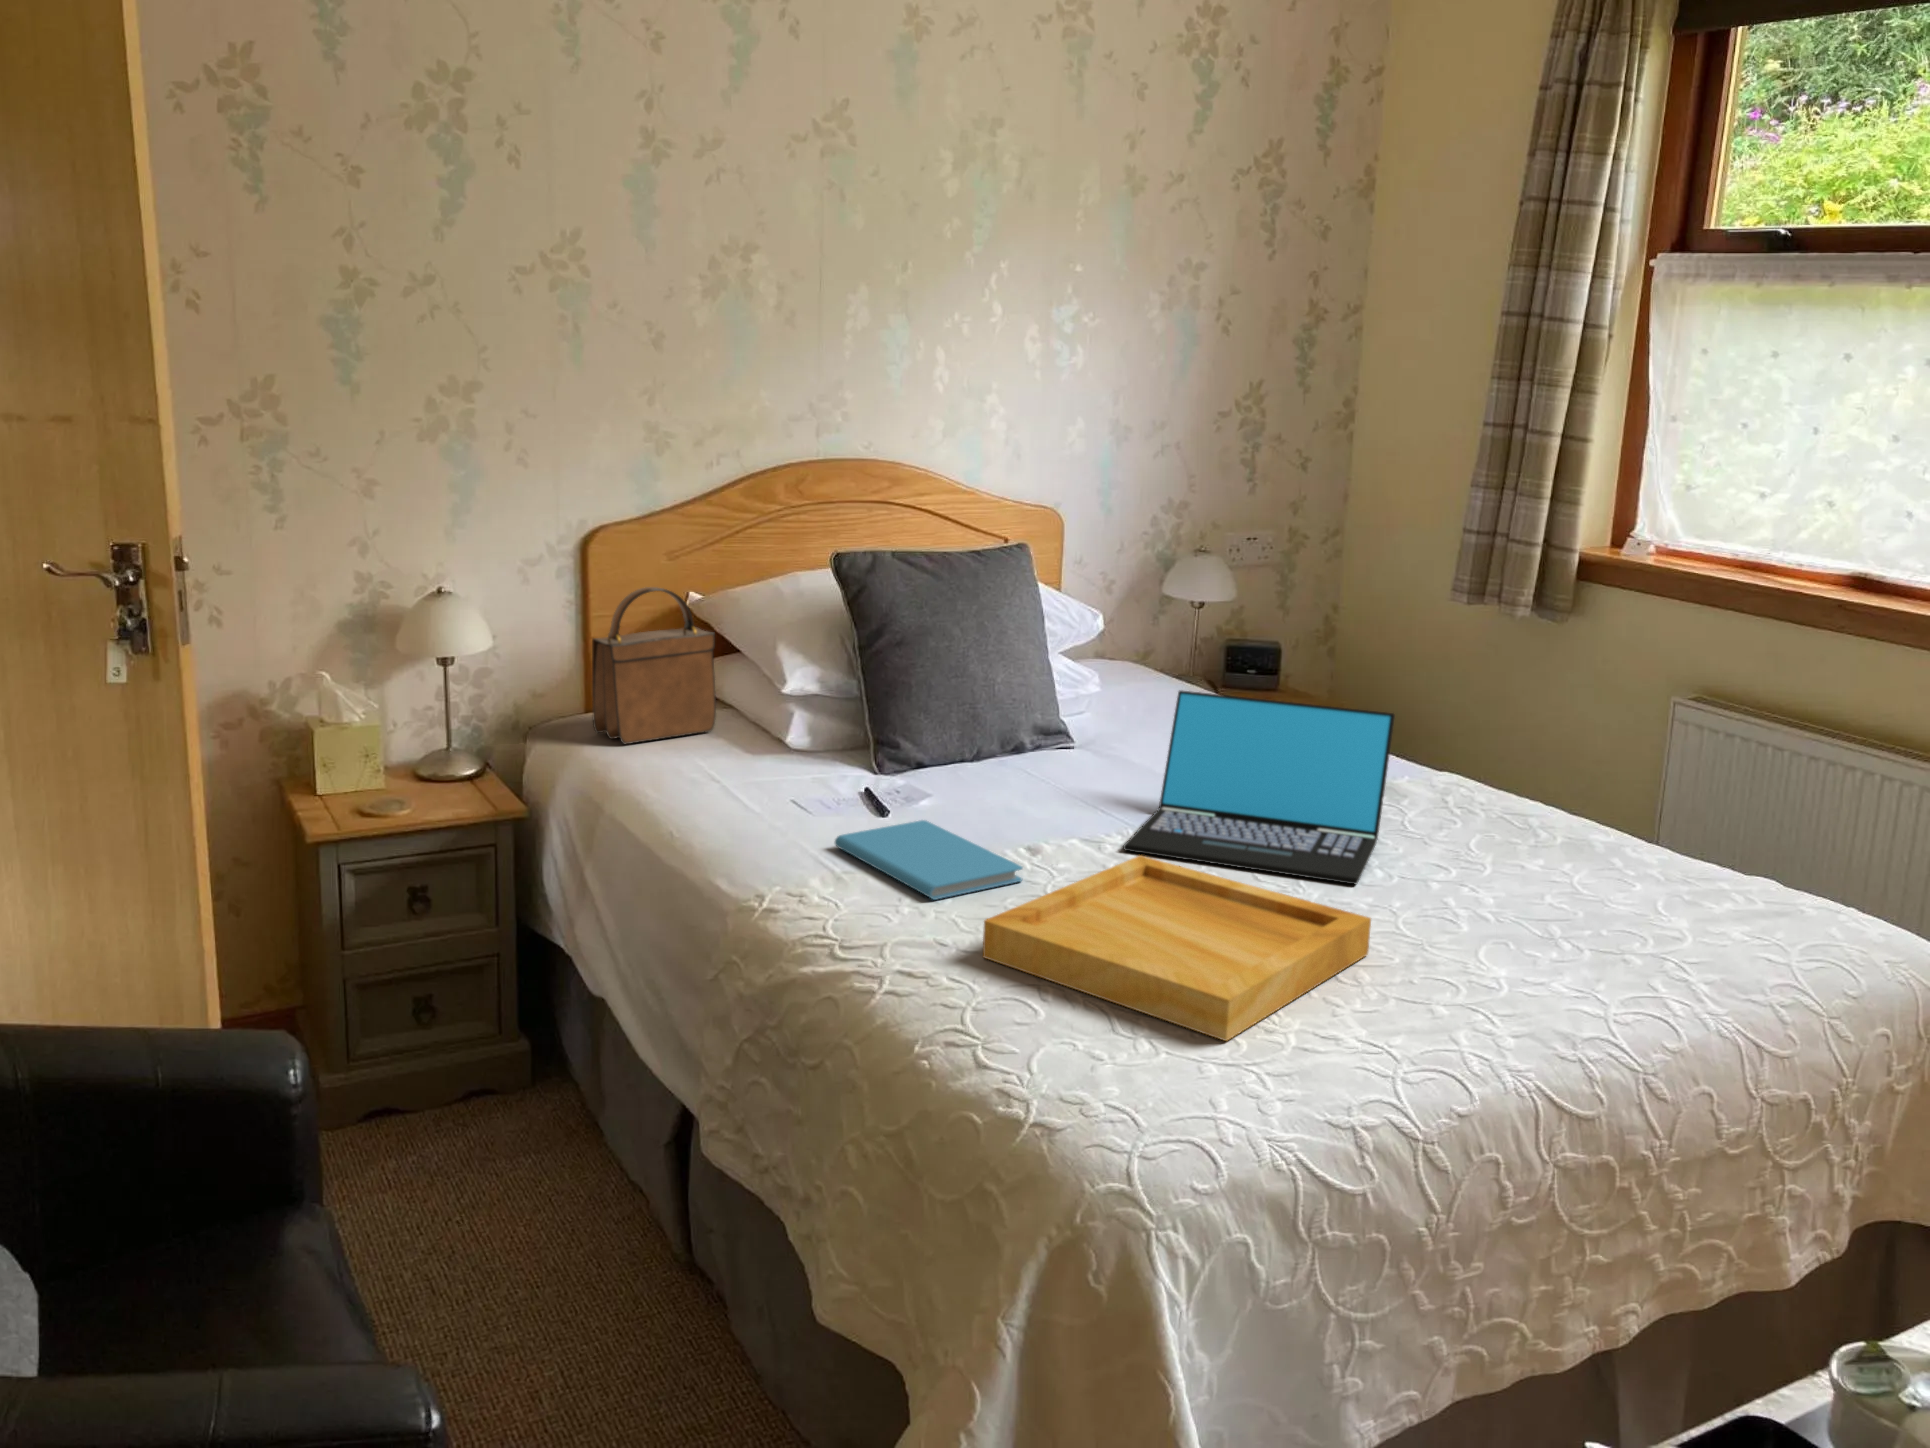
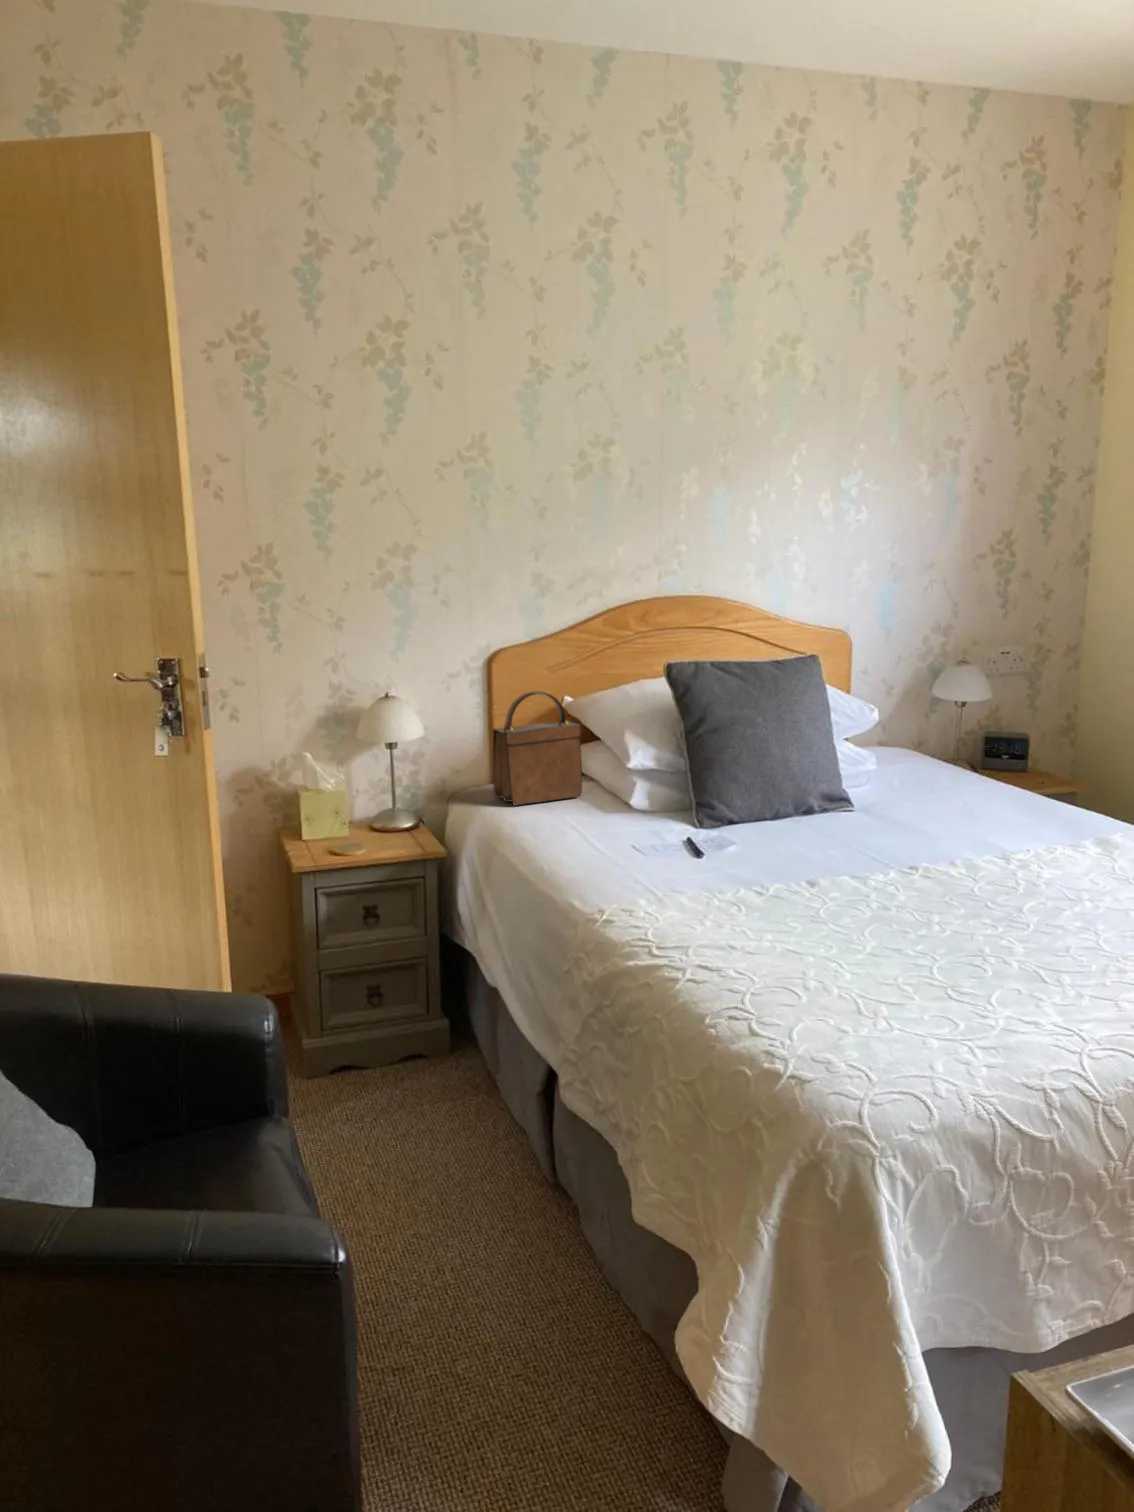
laptop: present [1123,691,1395,884] -> none [882,763,1103,911]
book: present [835,820,1023,900] -> none [661,859,801,916]
tray: present [983,856,1371,1041] -> none [764,885,1073,1022]

